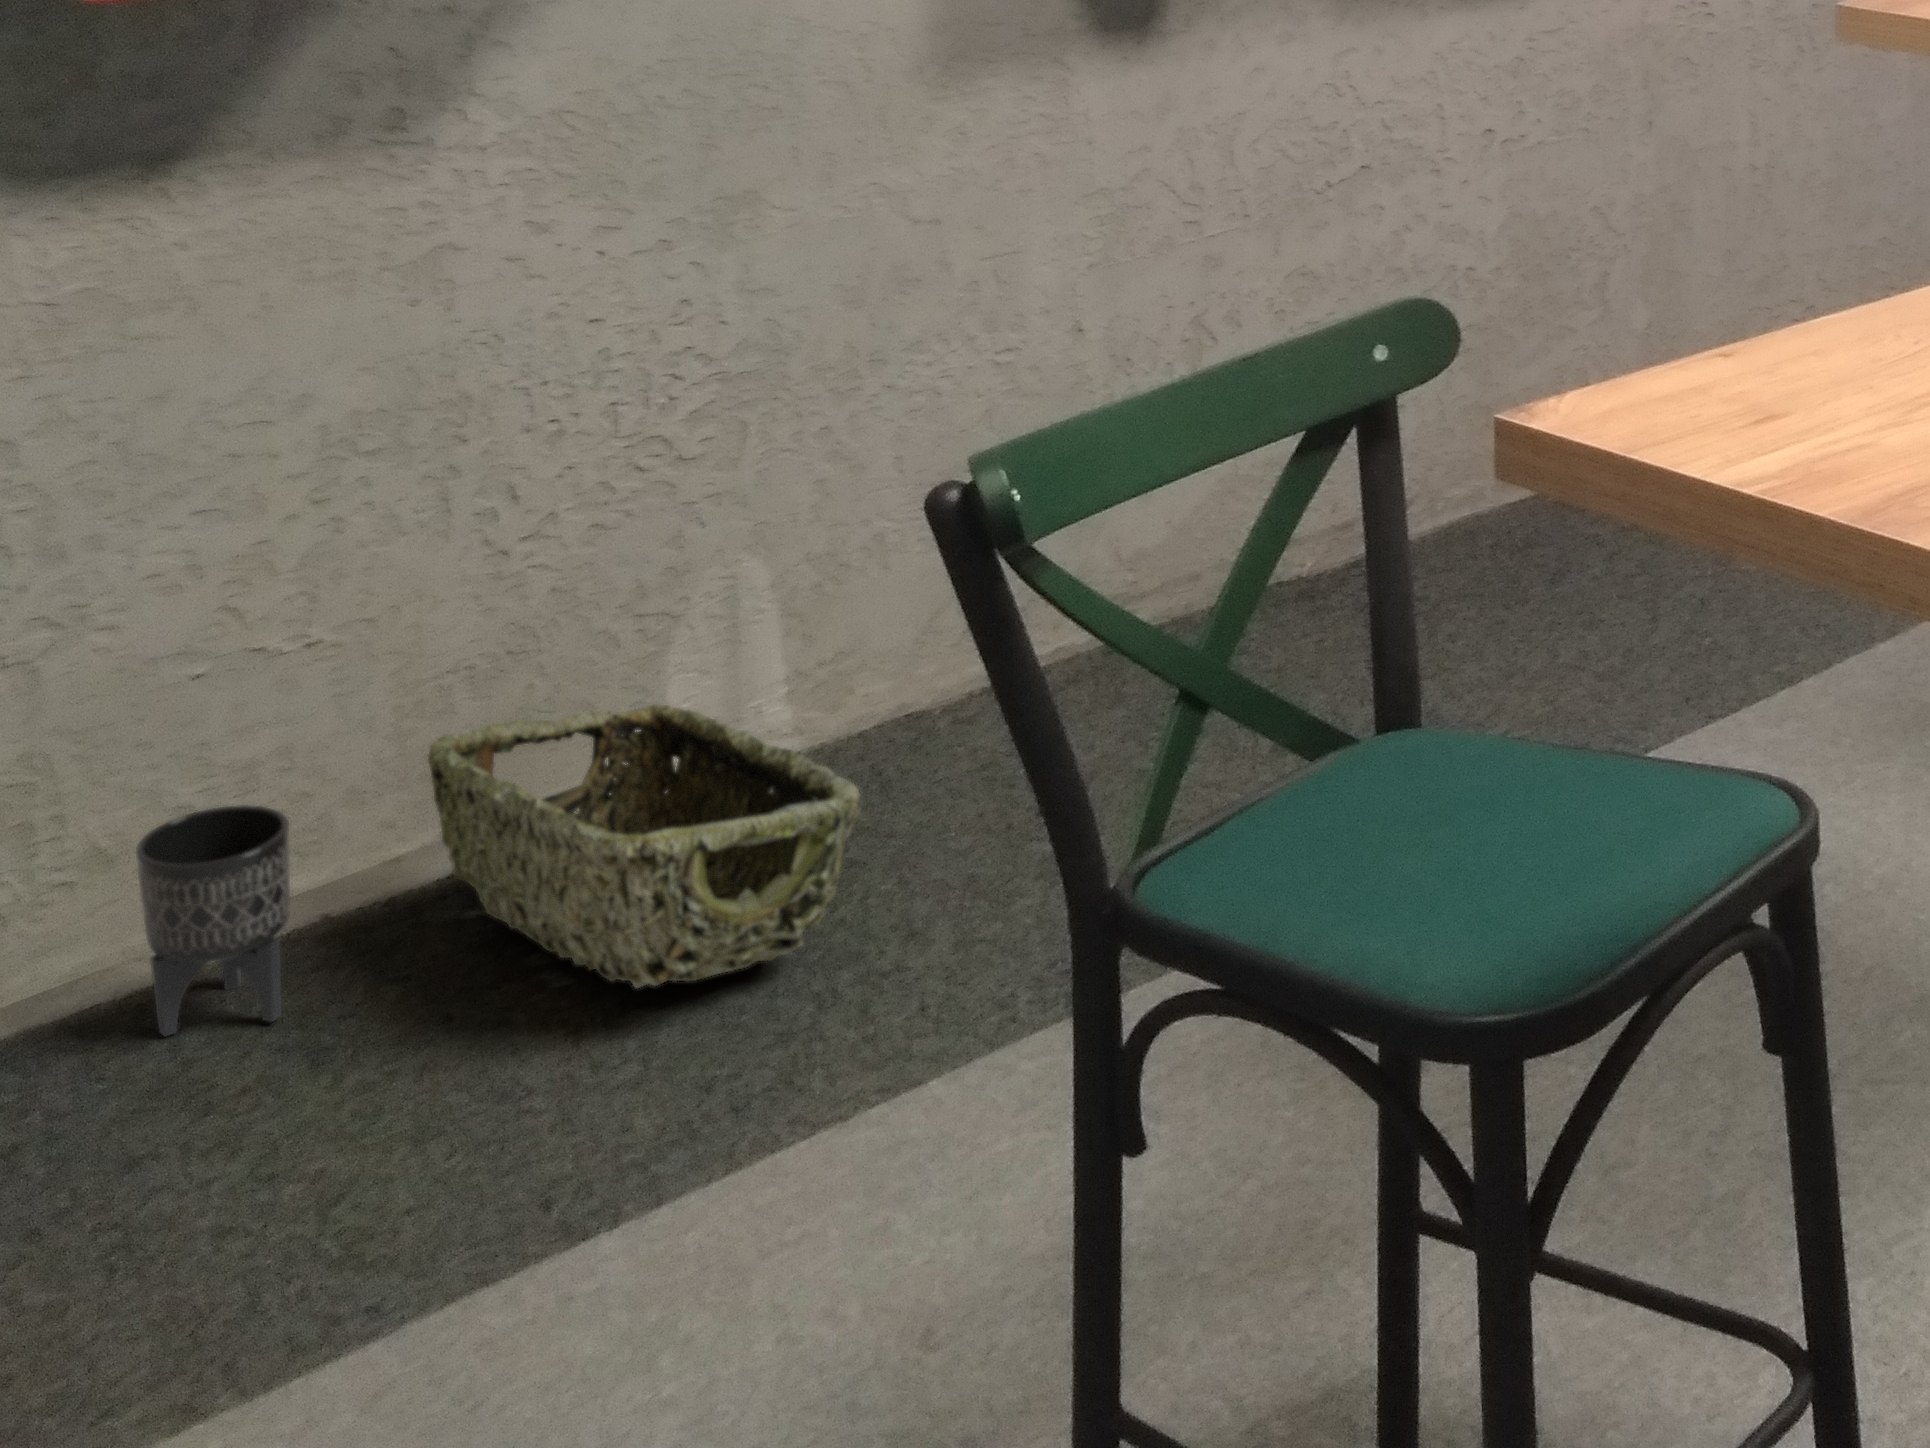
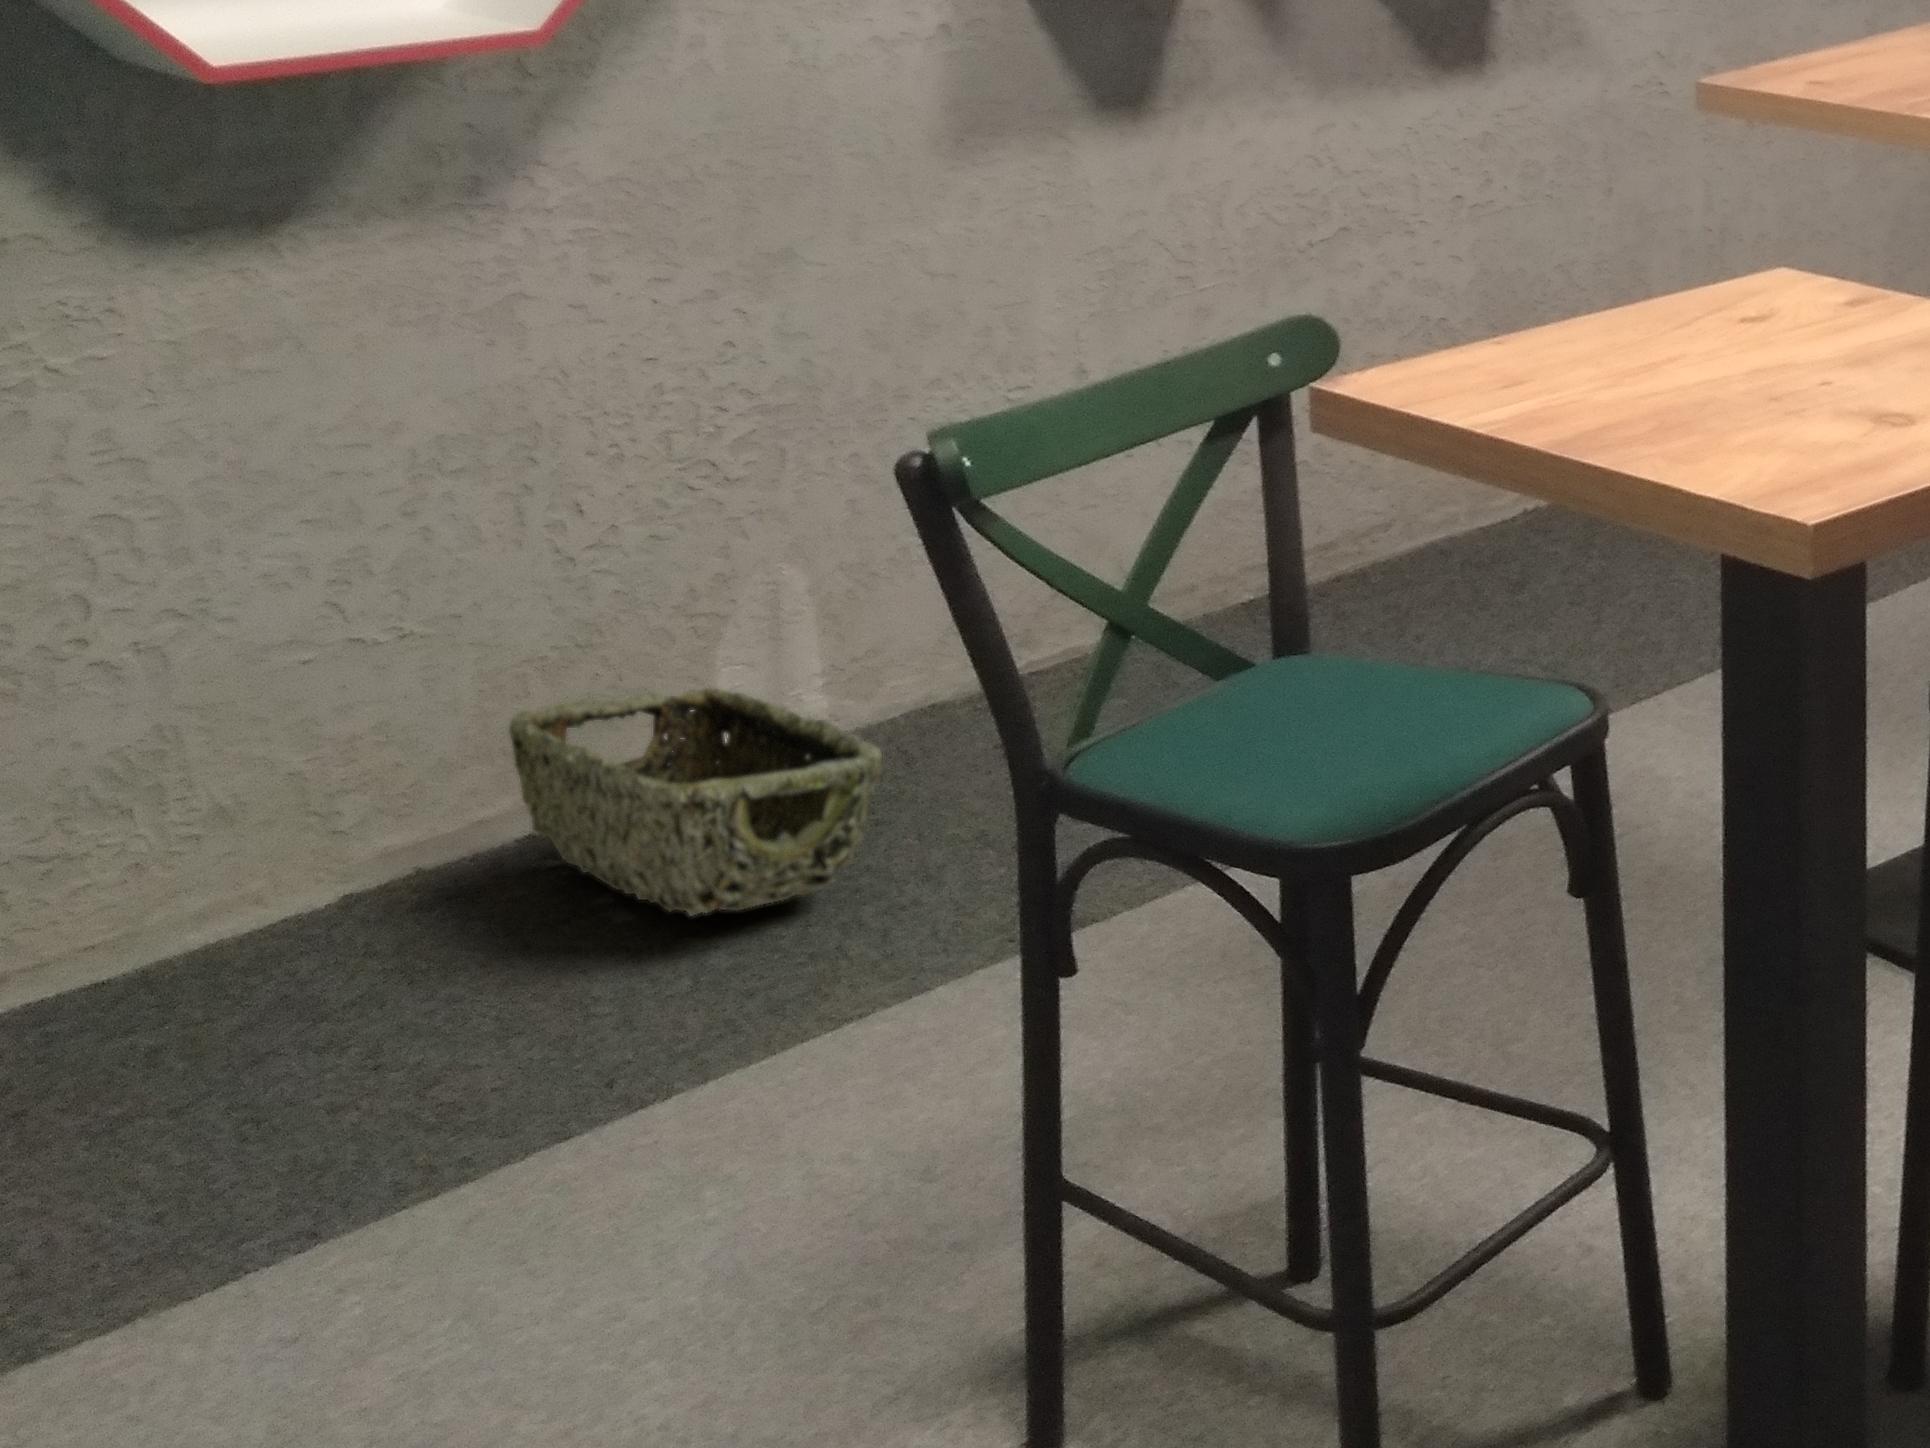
planter: present [136,805,290,1036] -> none [258,768,392,960]

